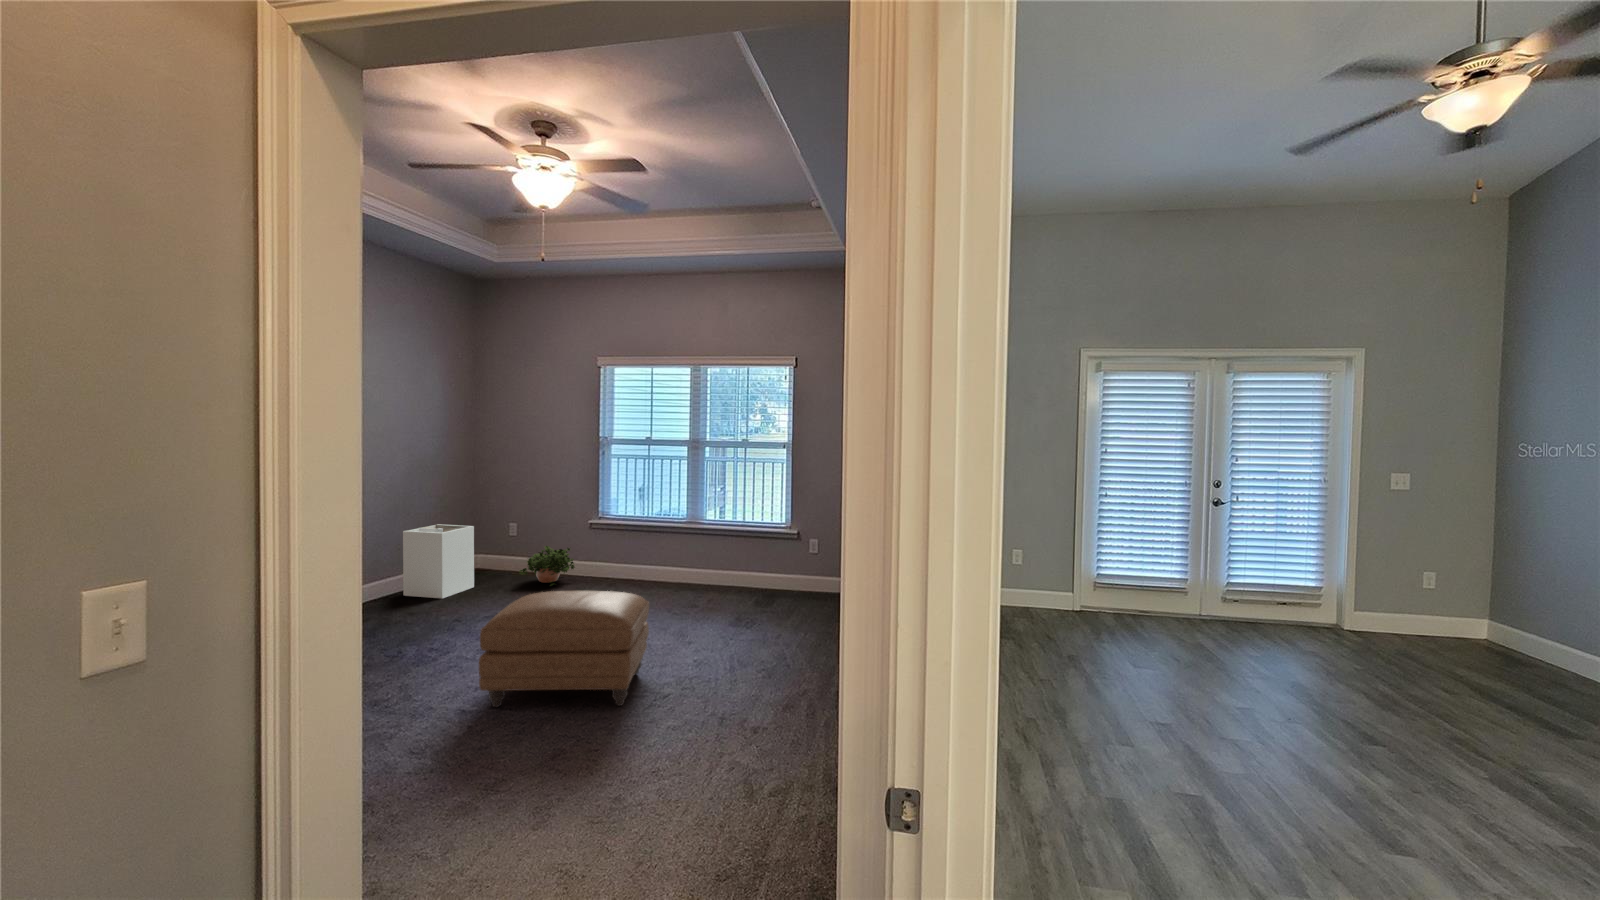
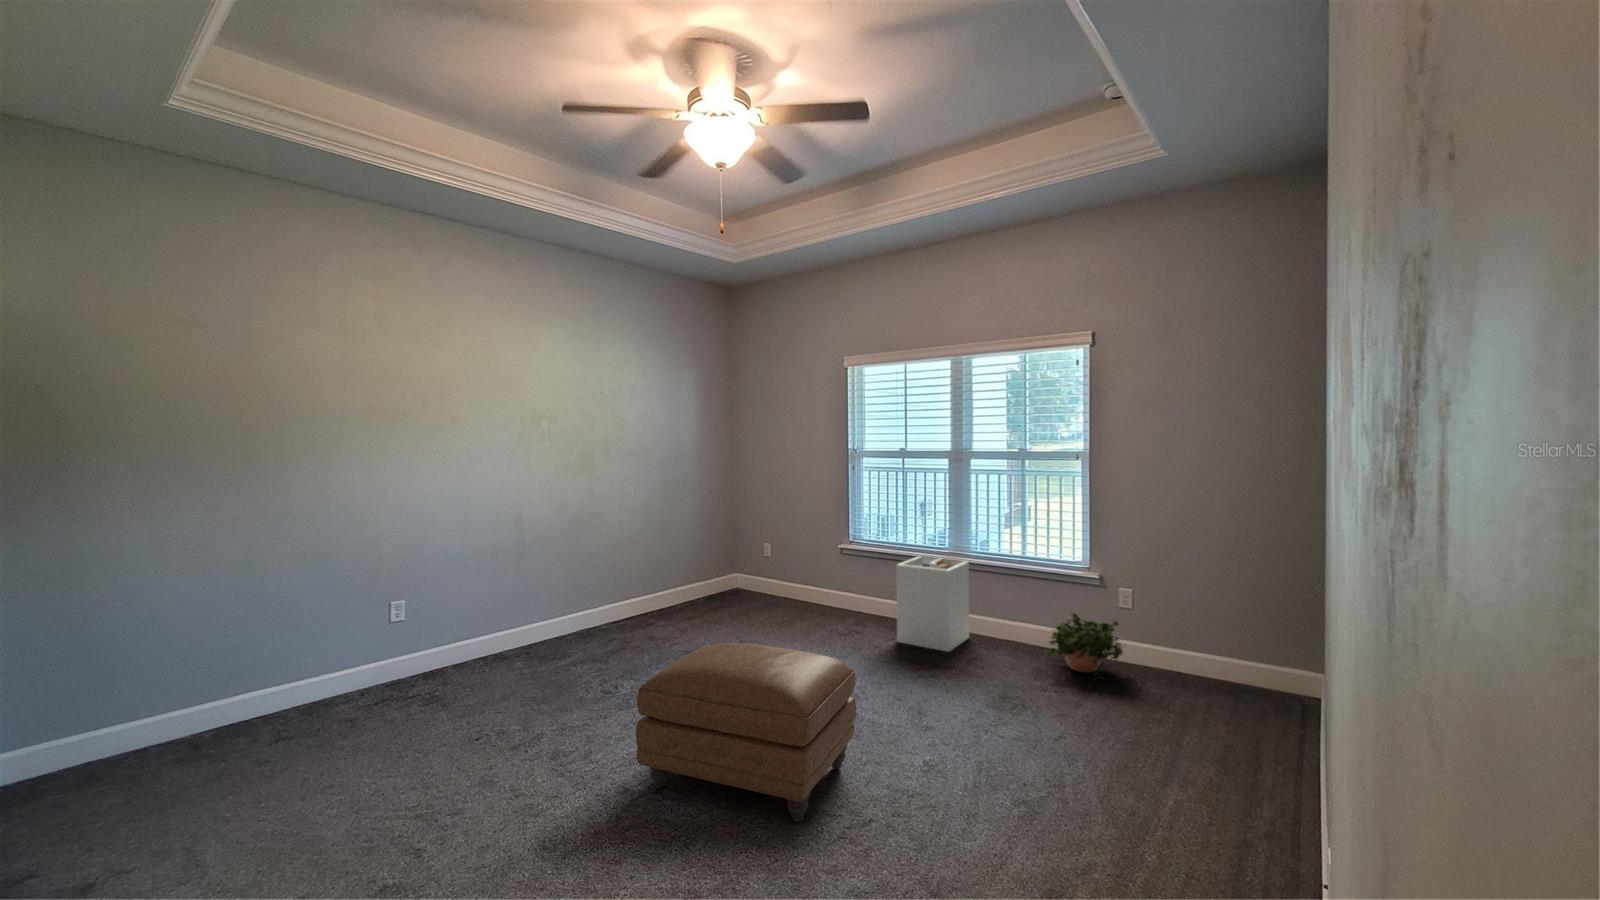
laundry hamper: present [403,524,474,598] -> present [896,556,969,652]
potted plant: present [519,546,575,585] -> present [1046,614,1123,675]

